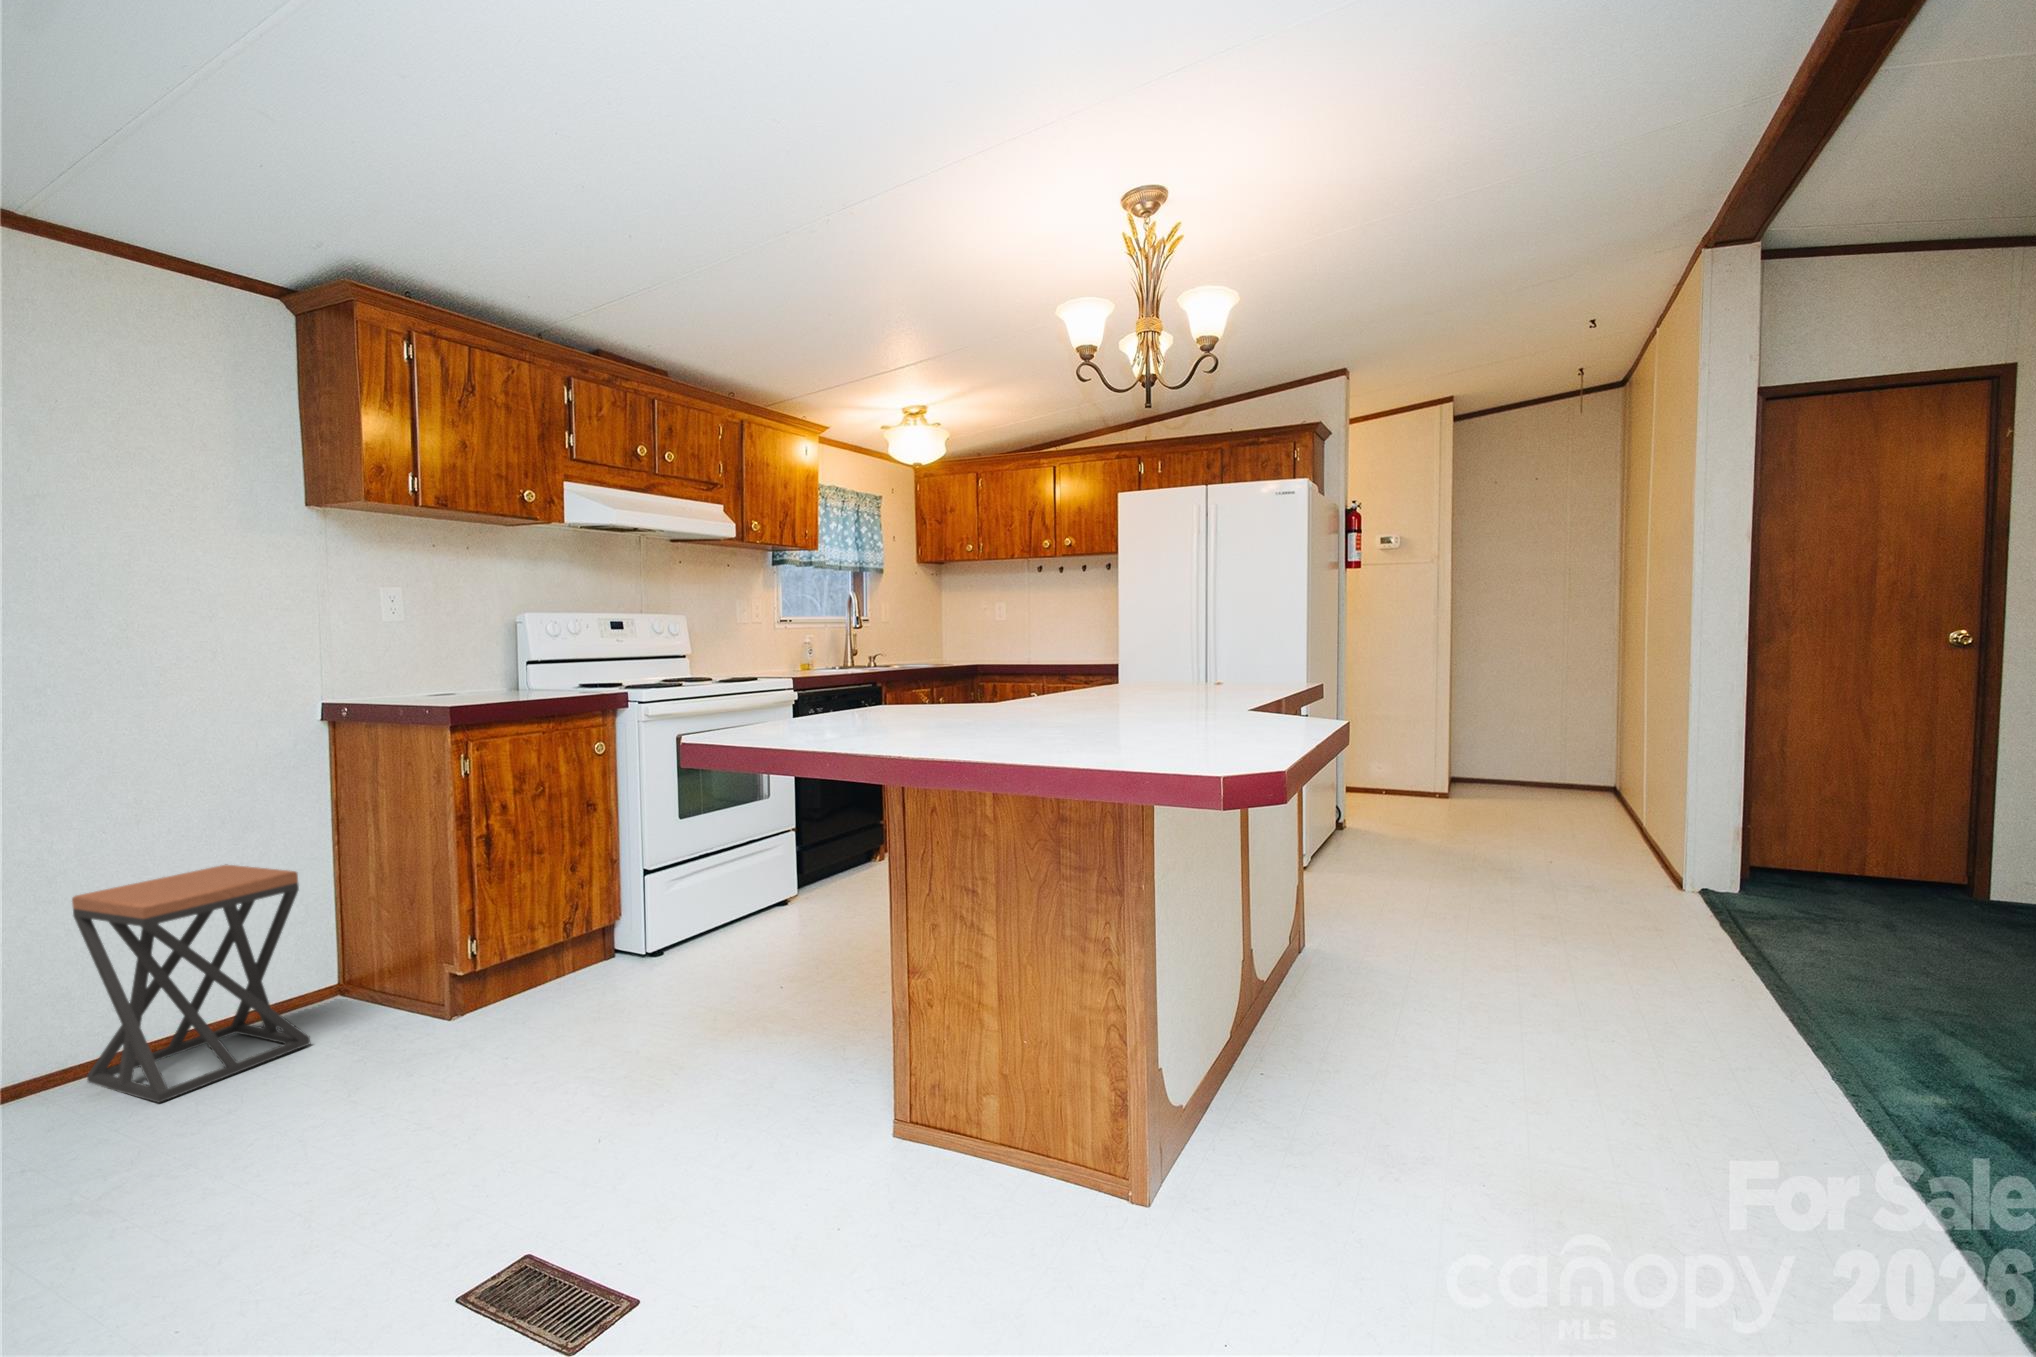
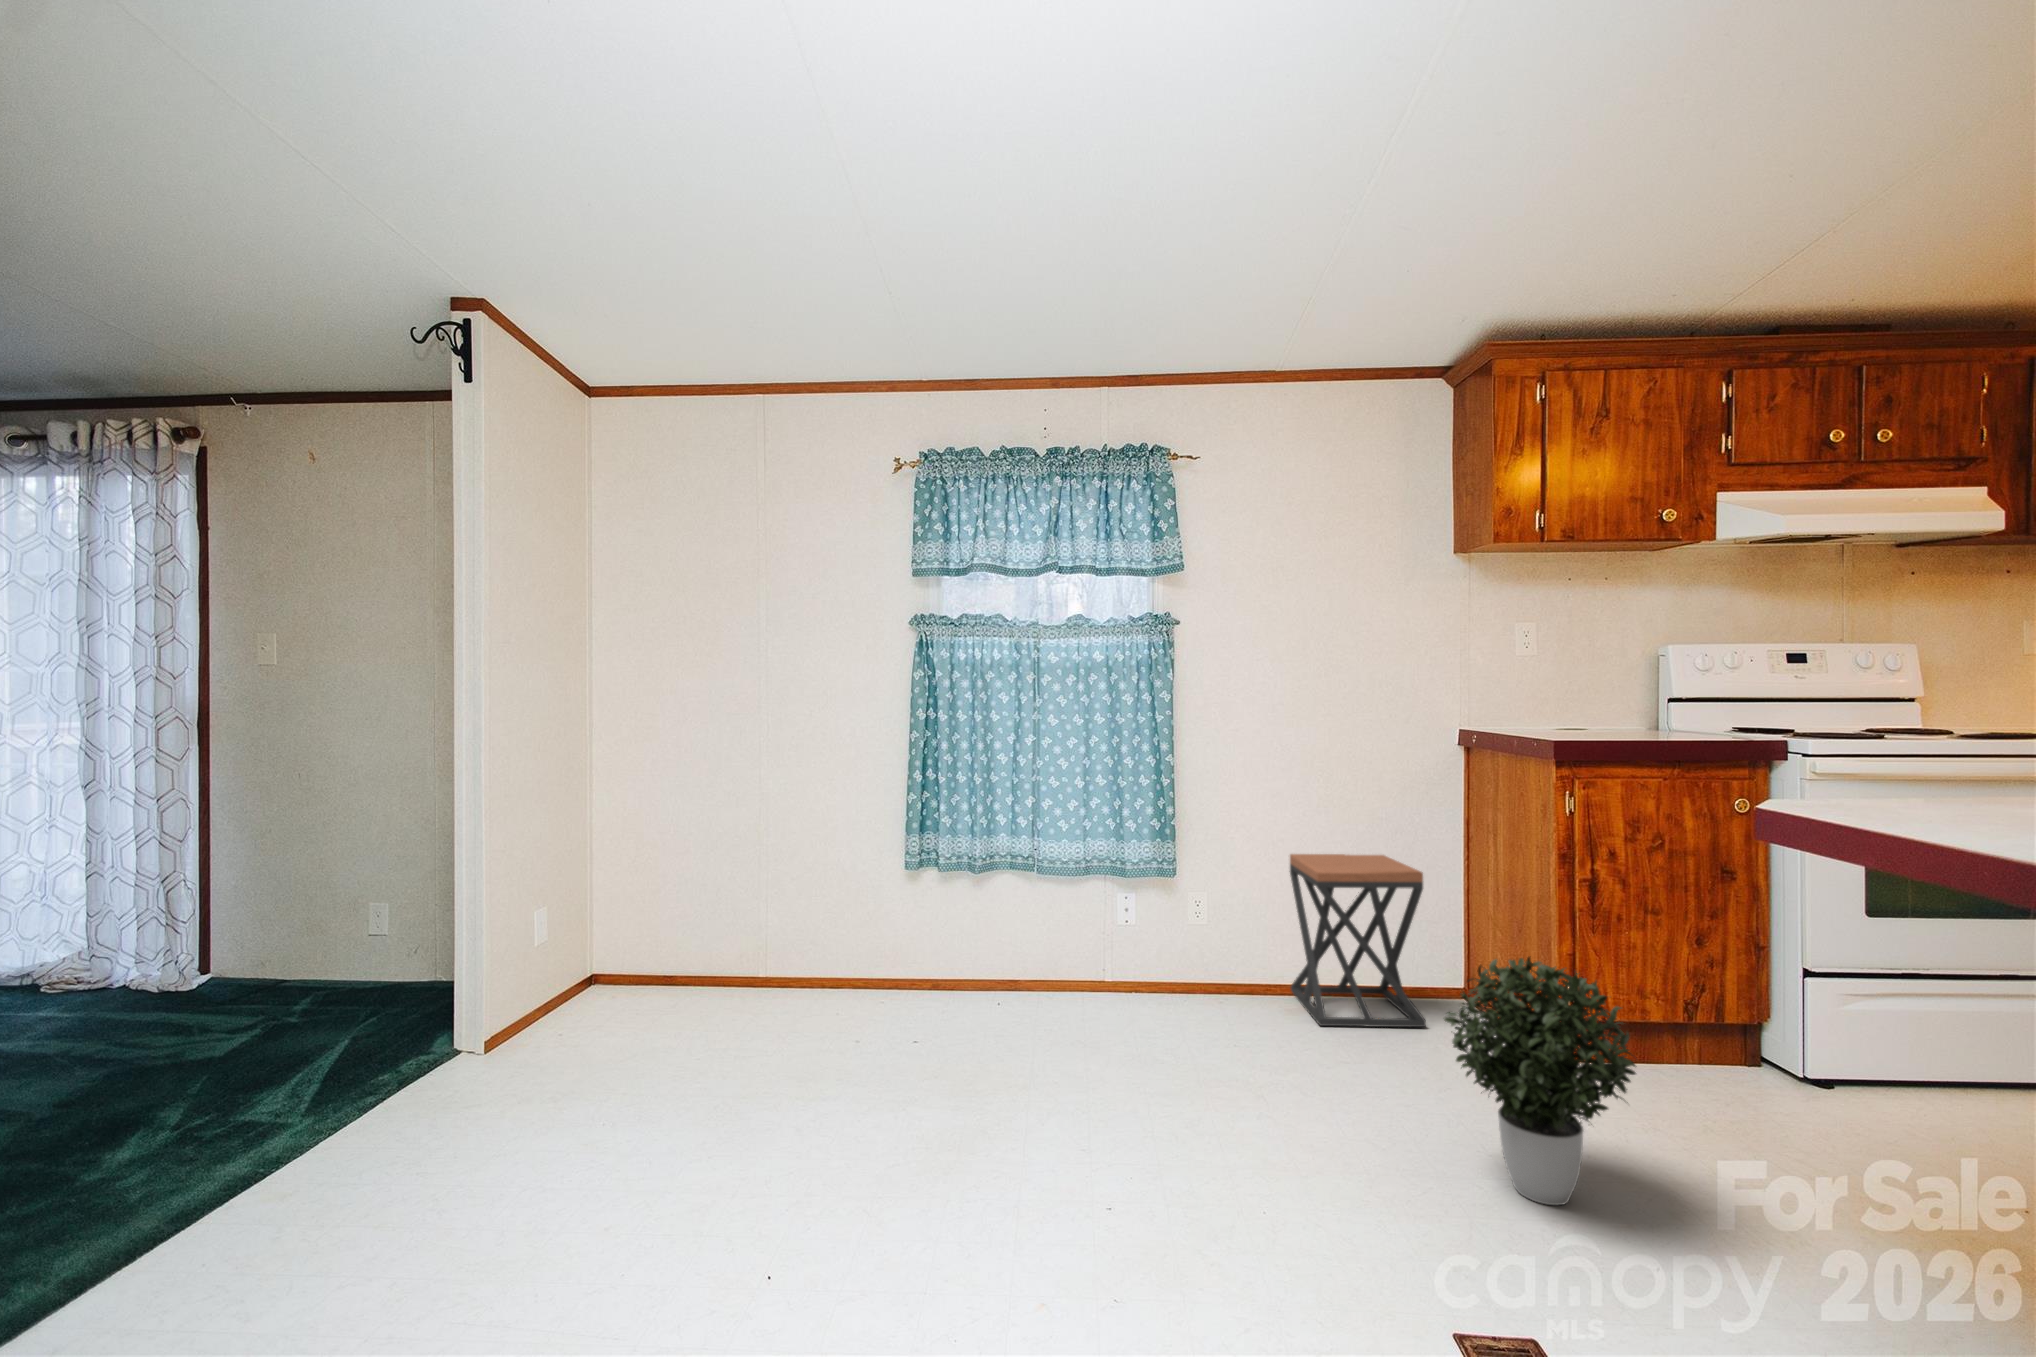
potted plant: none [379,917,567,1147] -> present [1444,957,1636,1205]

